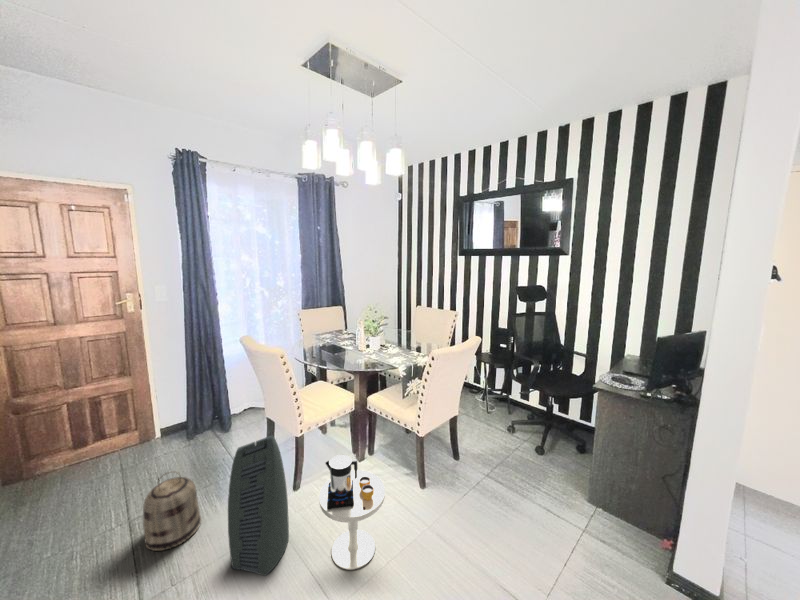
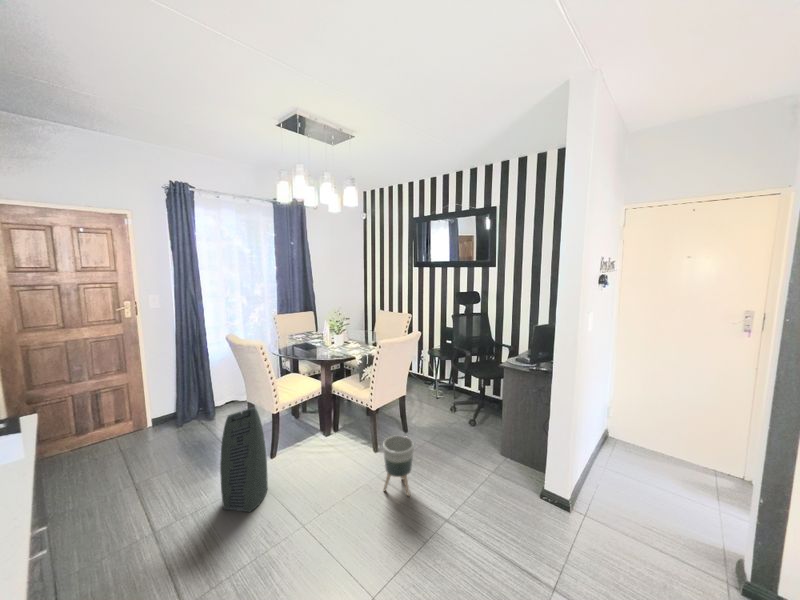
side table: present [319,455,385,570] -> none [292,420,342,505]
basket: present [143,474,201,551] -> none [149,440,195,502]
planter: none [439,477,482,564] -> present [383,435,414,496]

